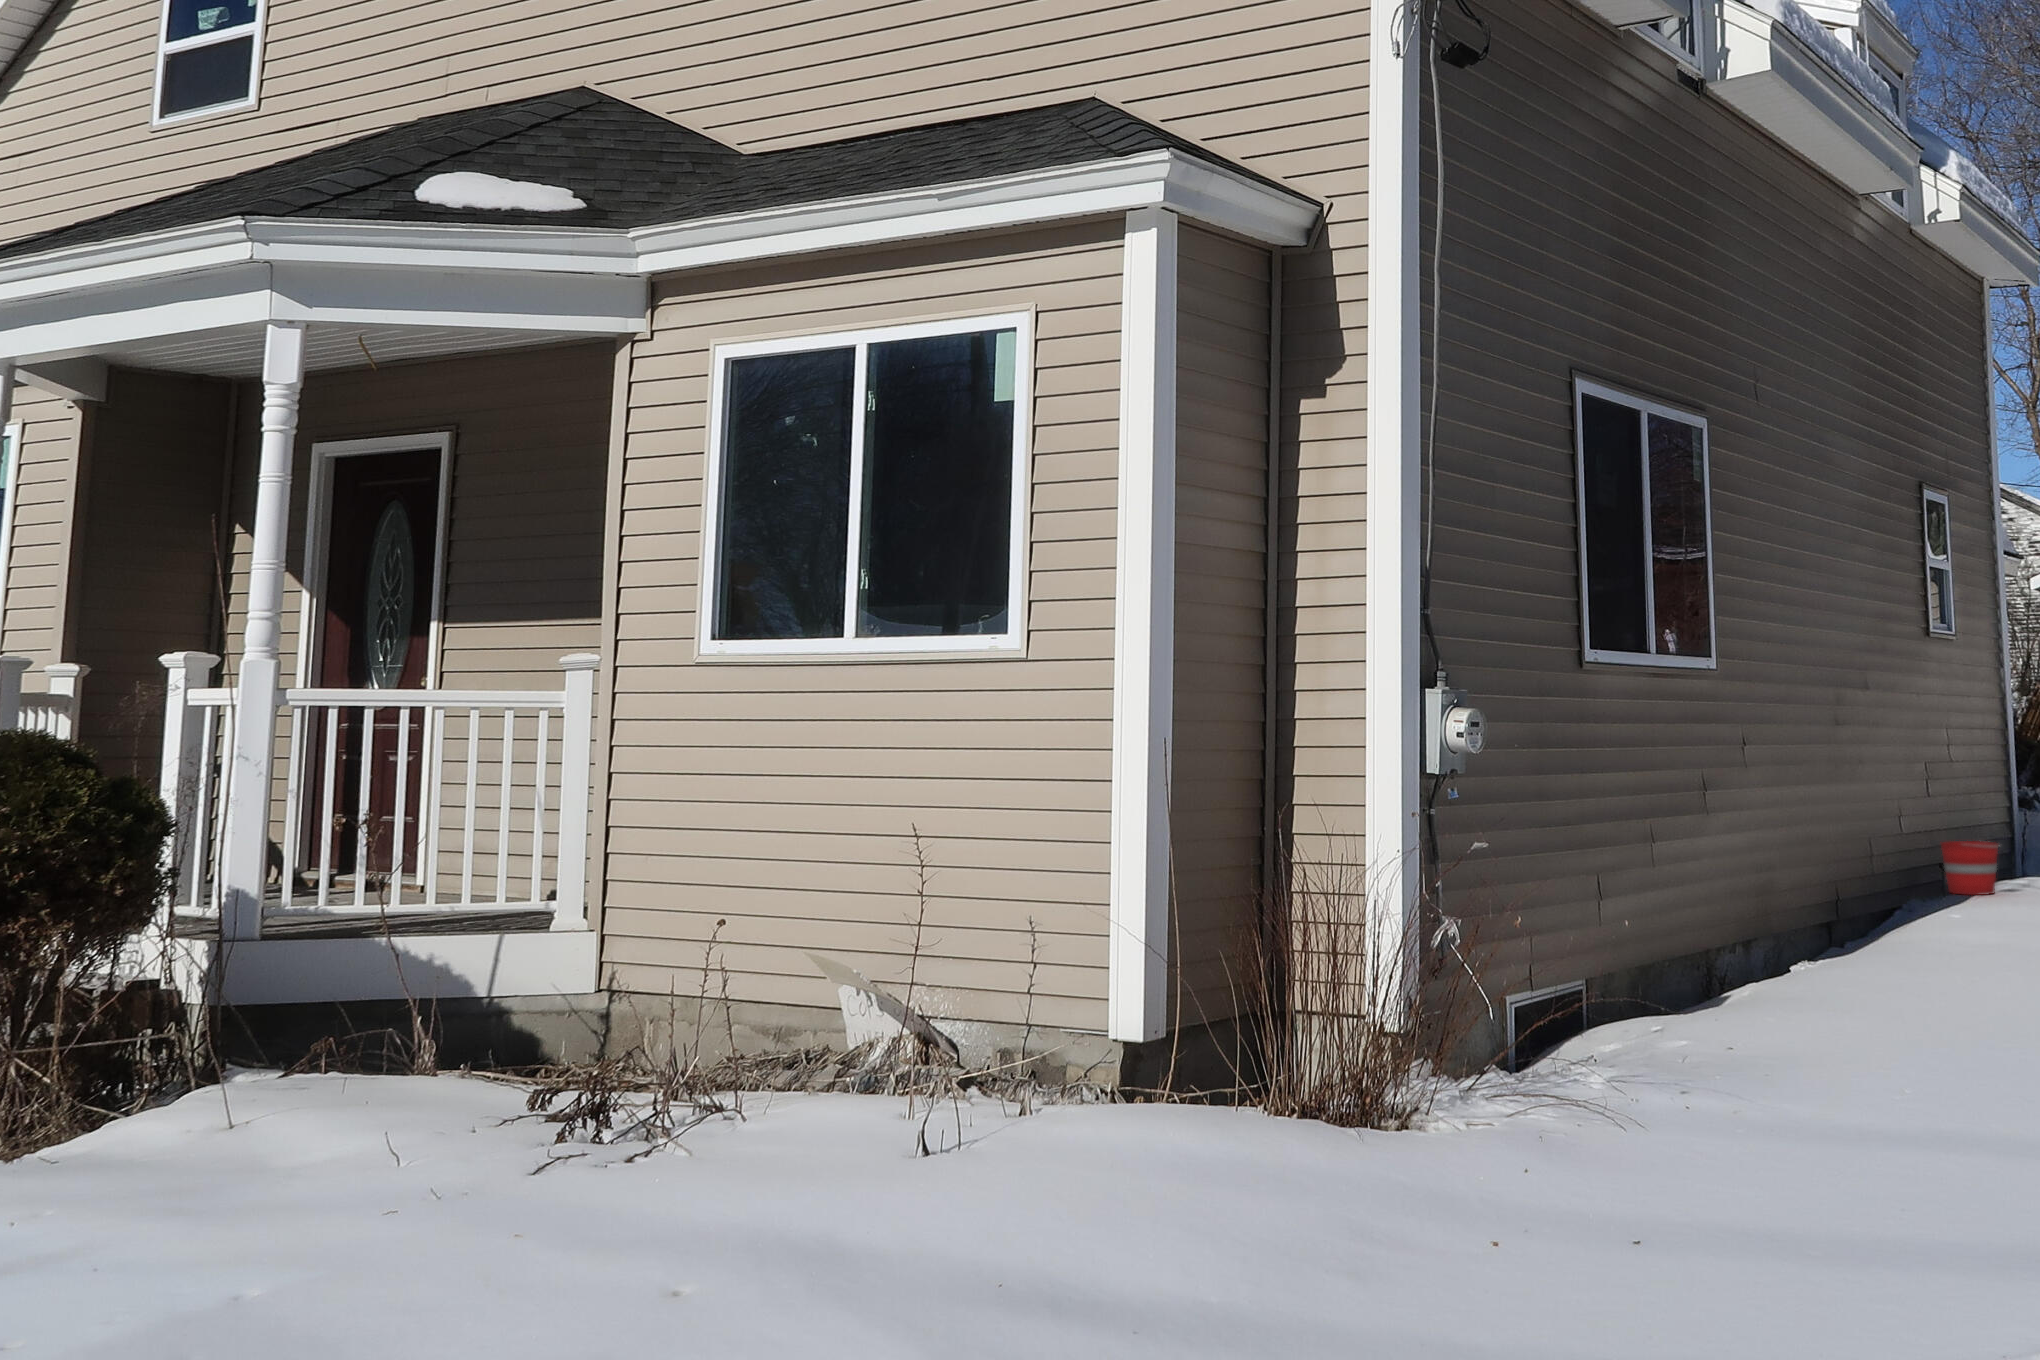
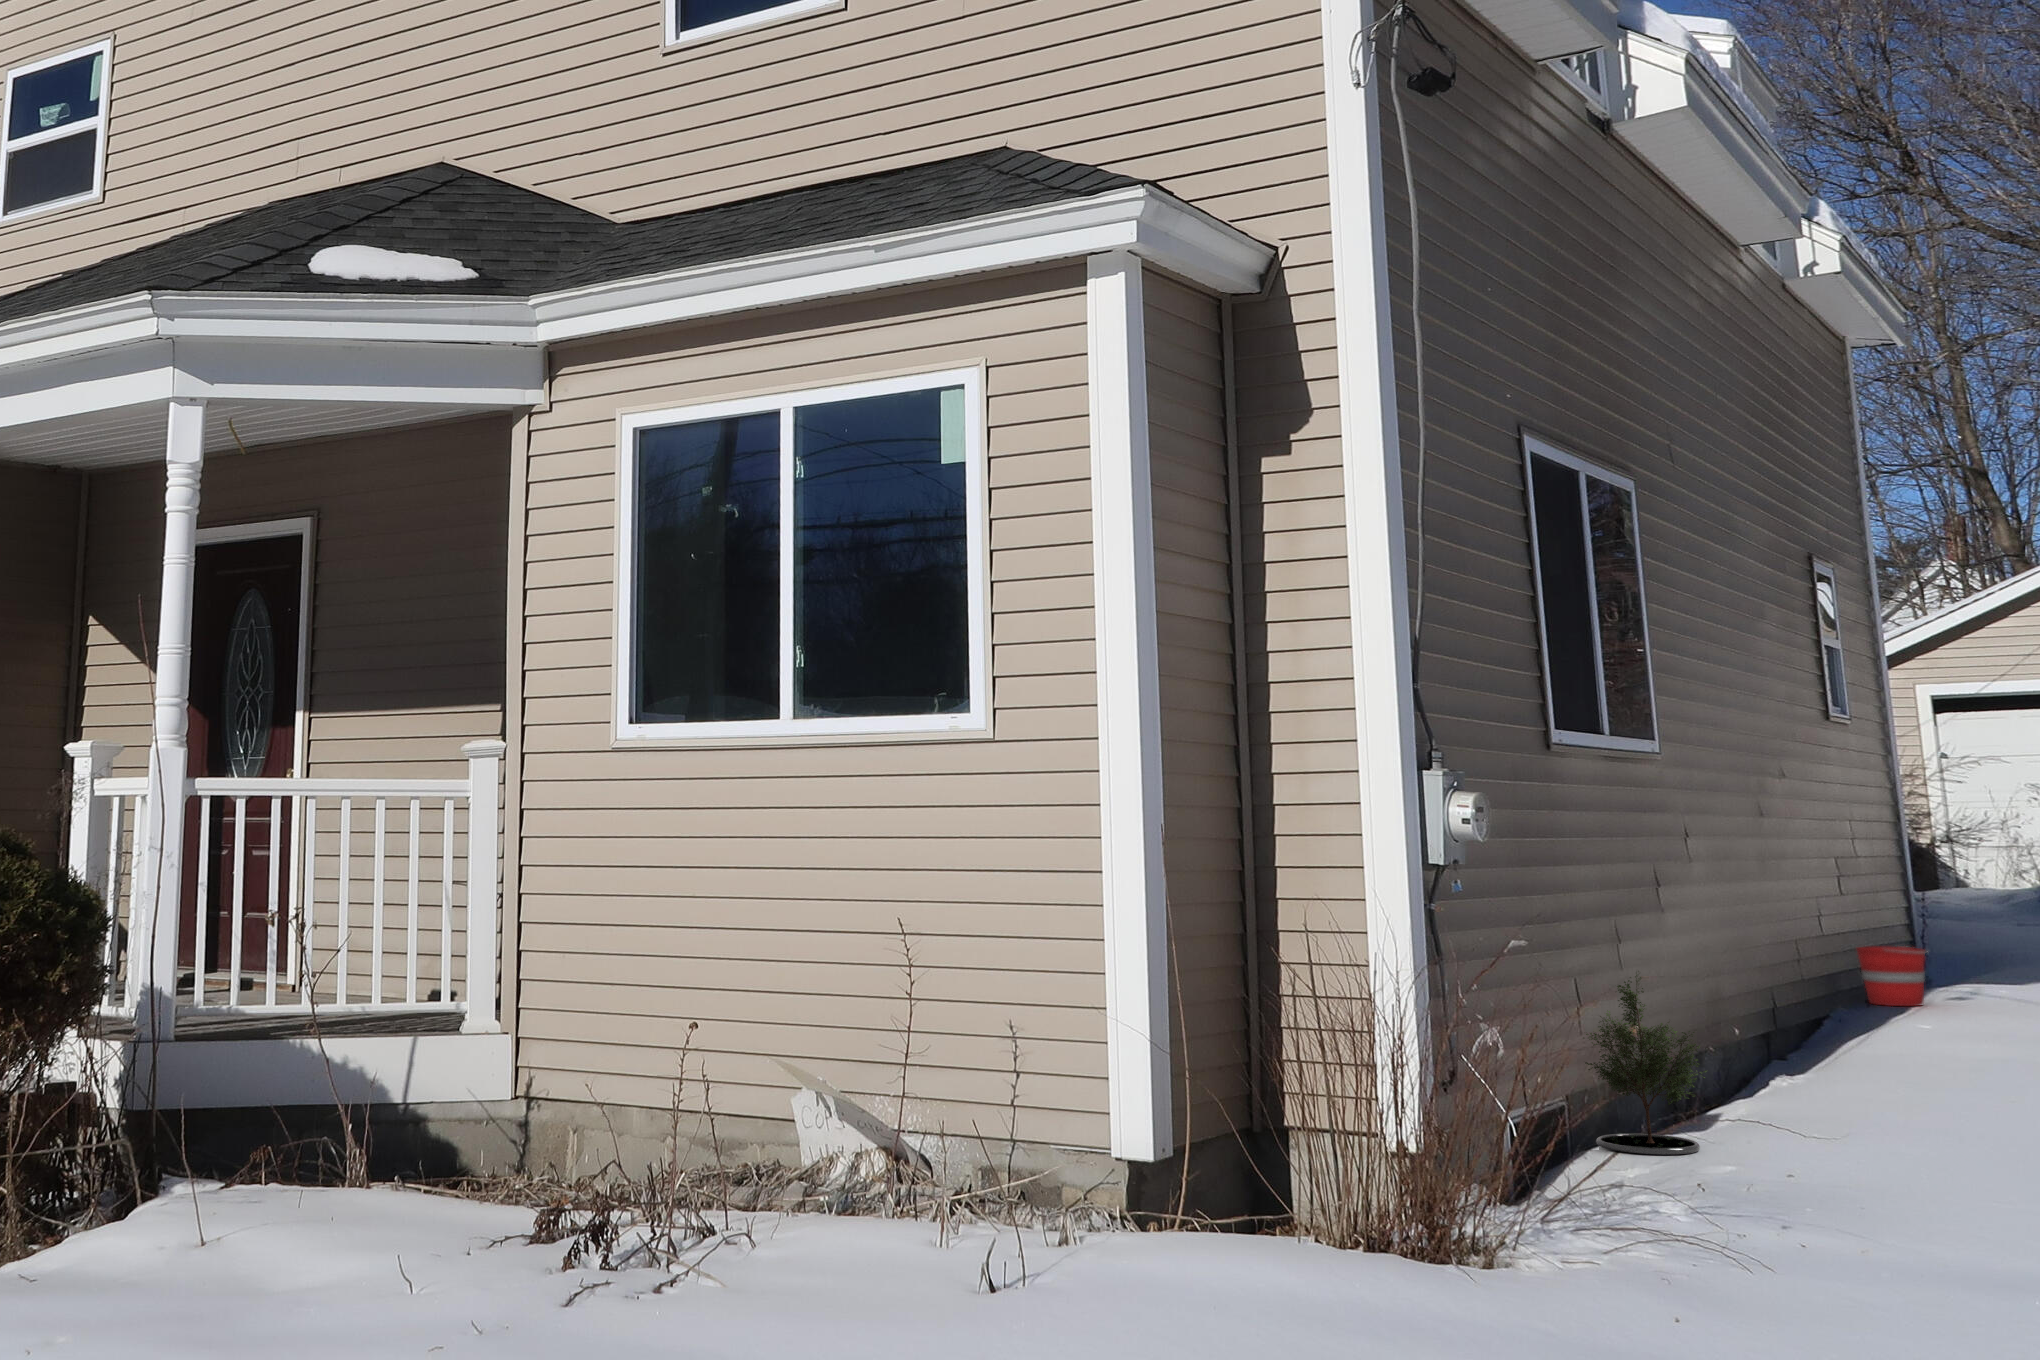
potted tree: none [1591,863,1697,1027] -> present [1583,971,1707,1155]

